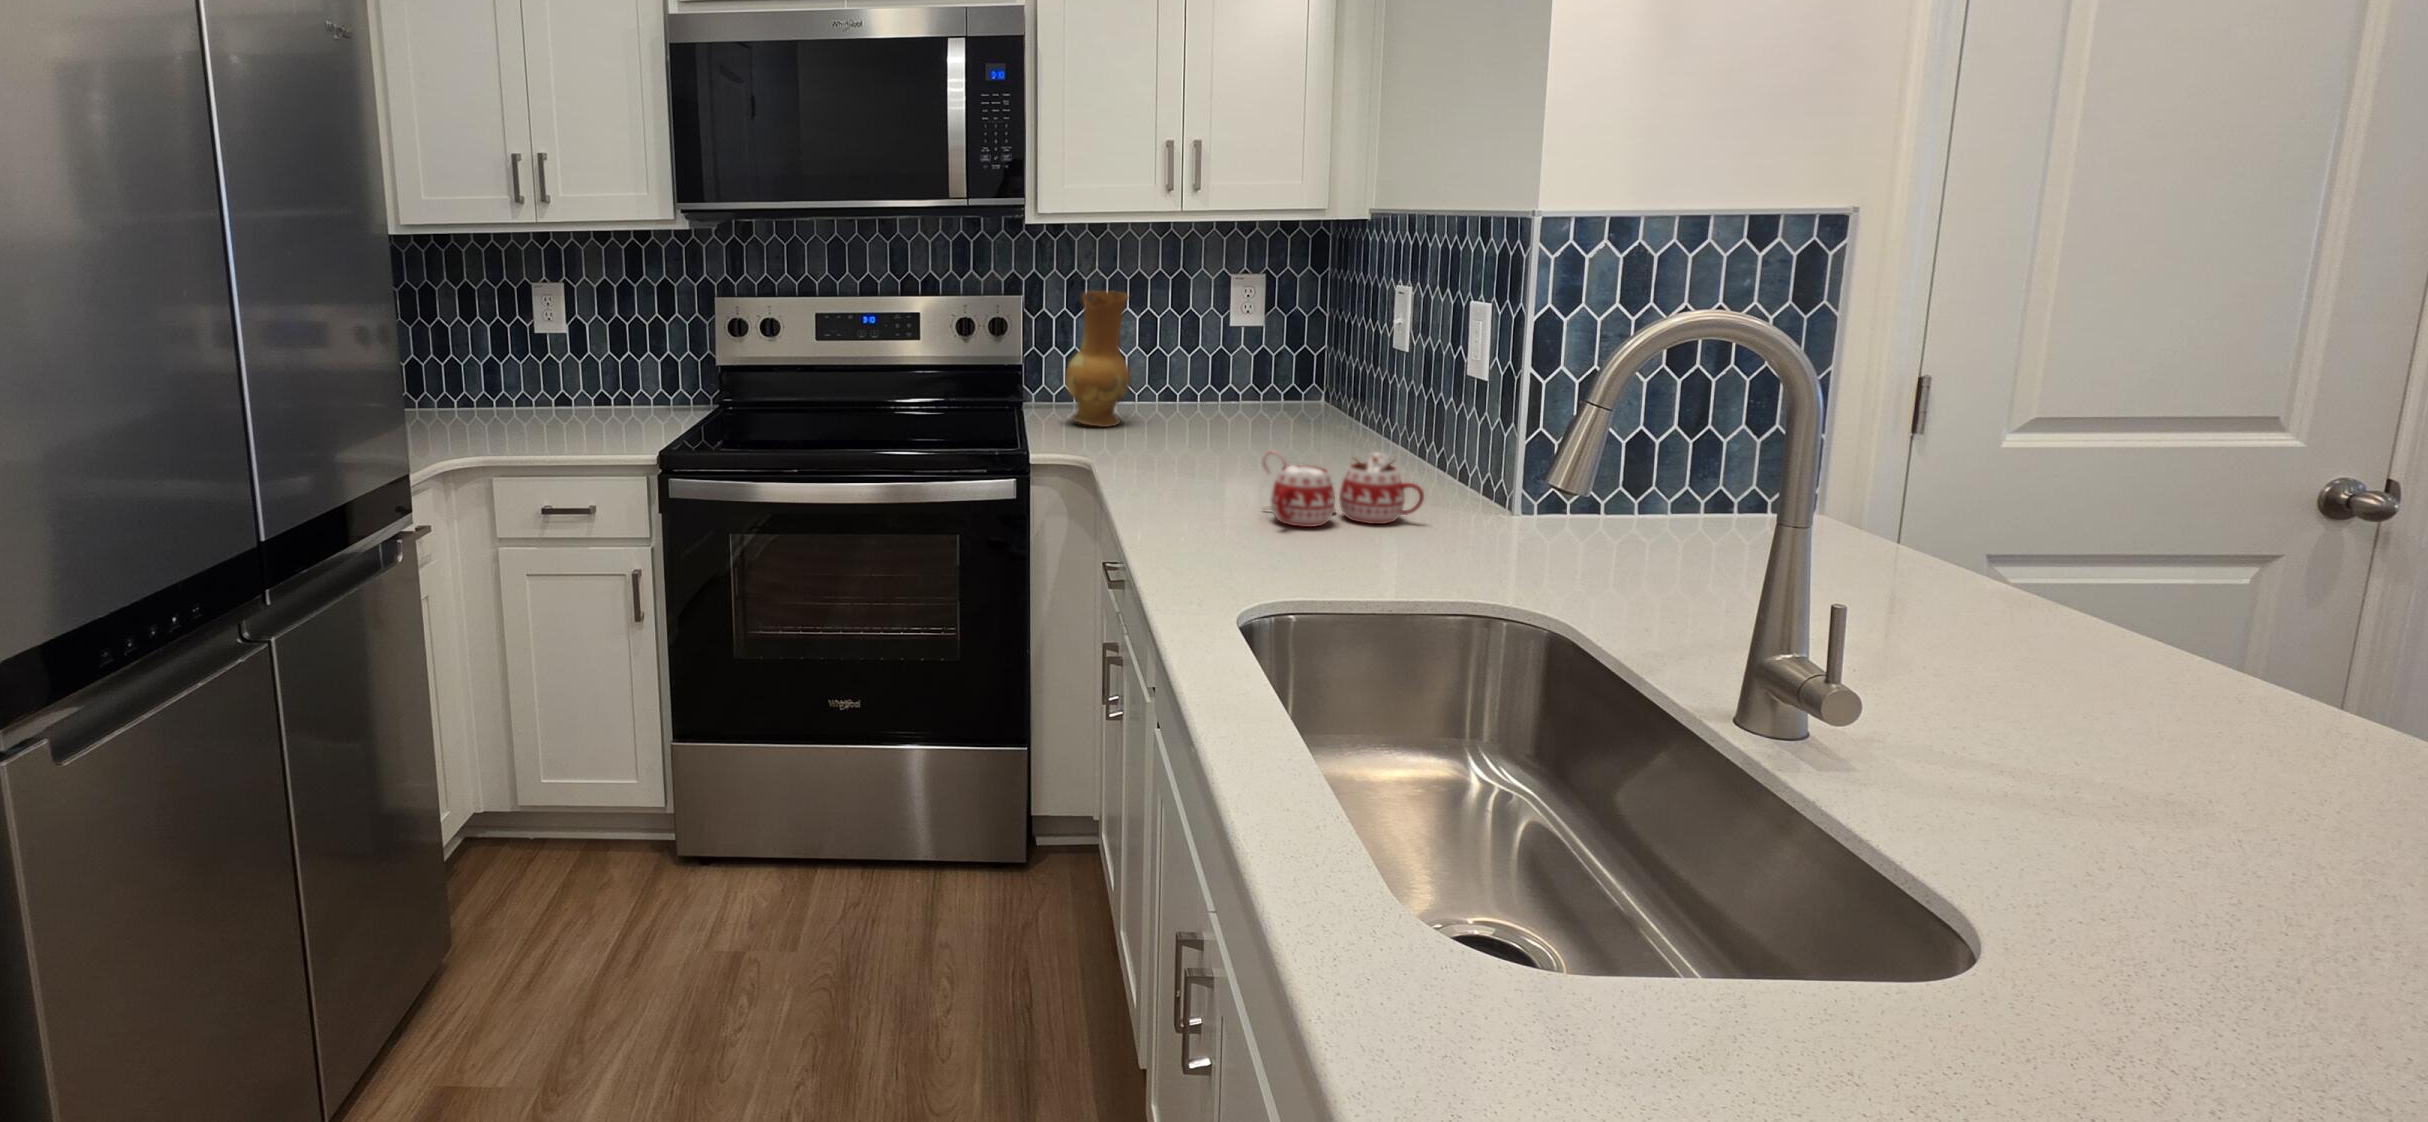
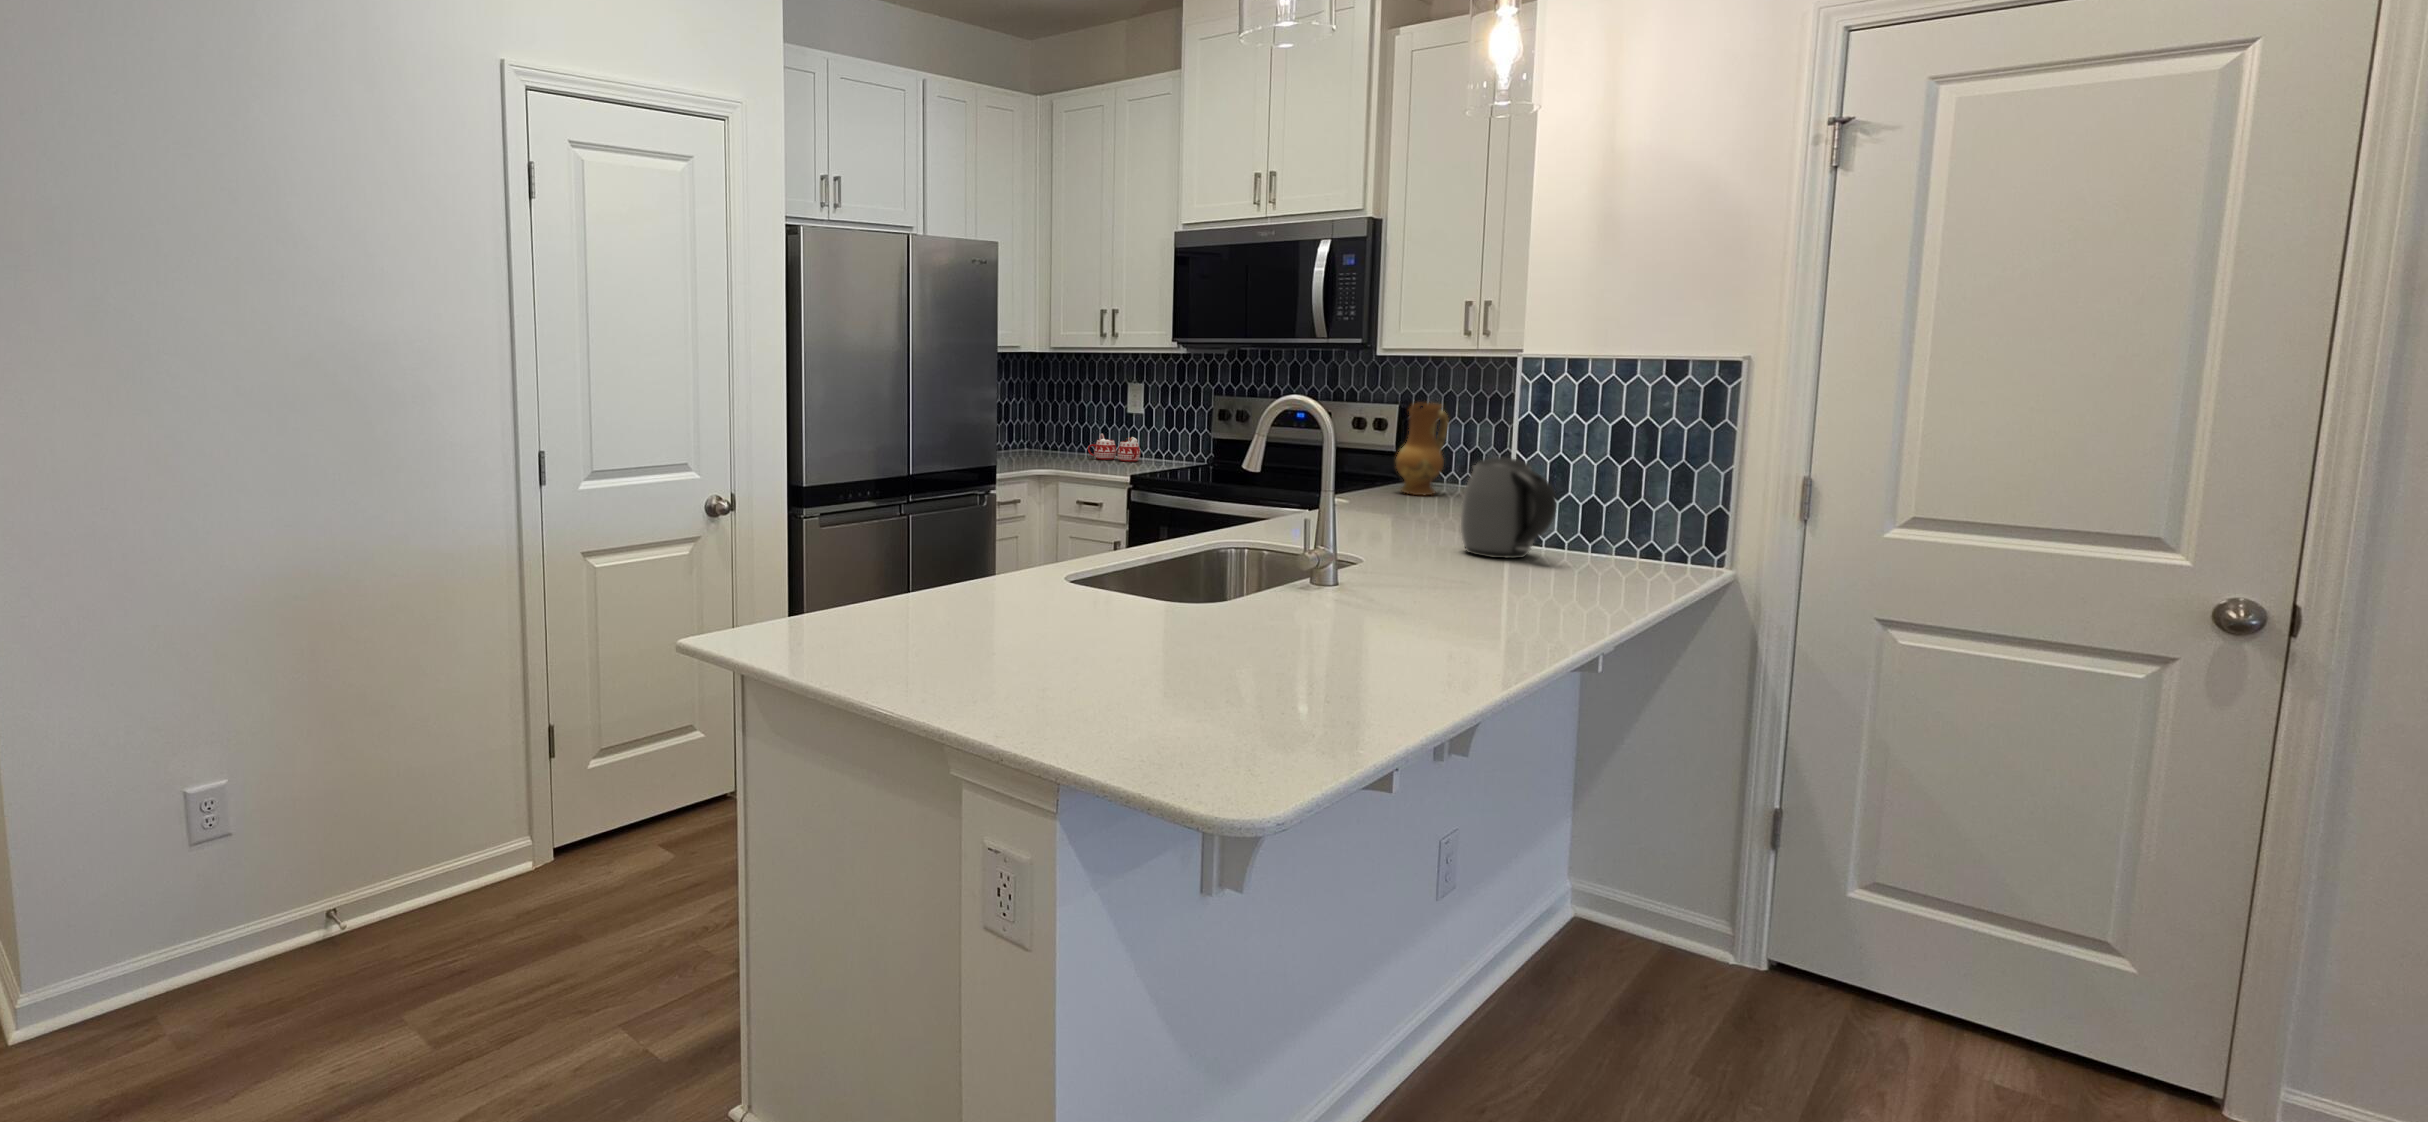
kettle: none [1514,385,1704,553] -> present [1461,457,1556,558]
mug: present [1262,451,1424,527] -> present [1088,434,1140,462]

